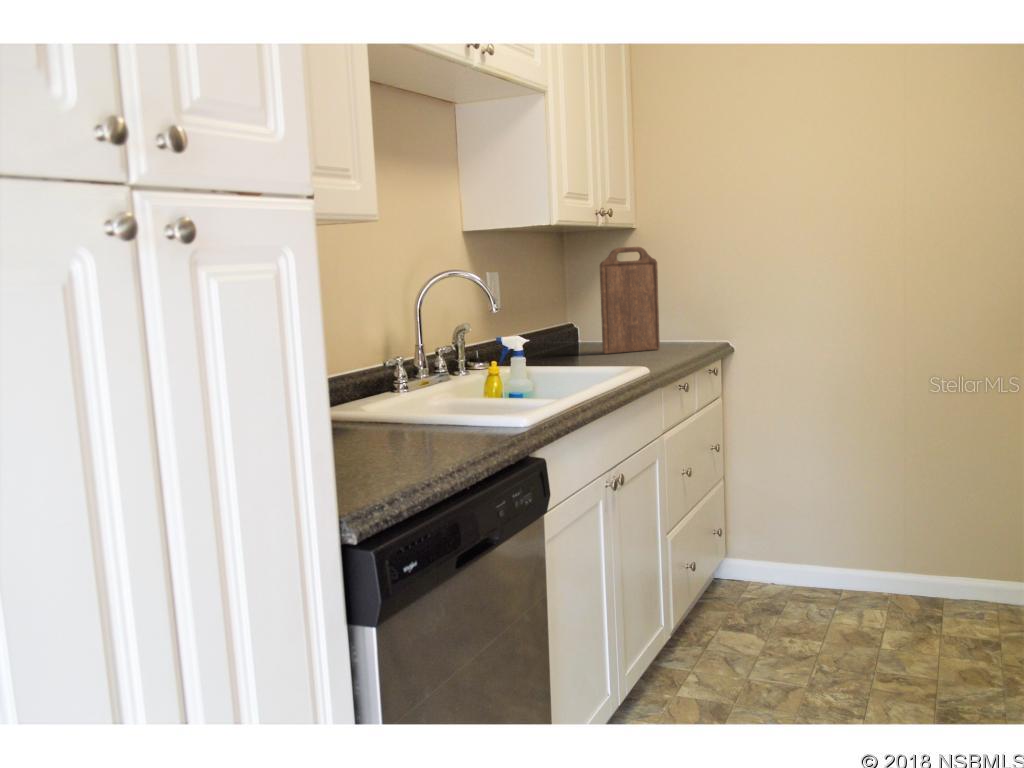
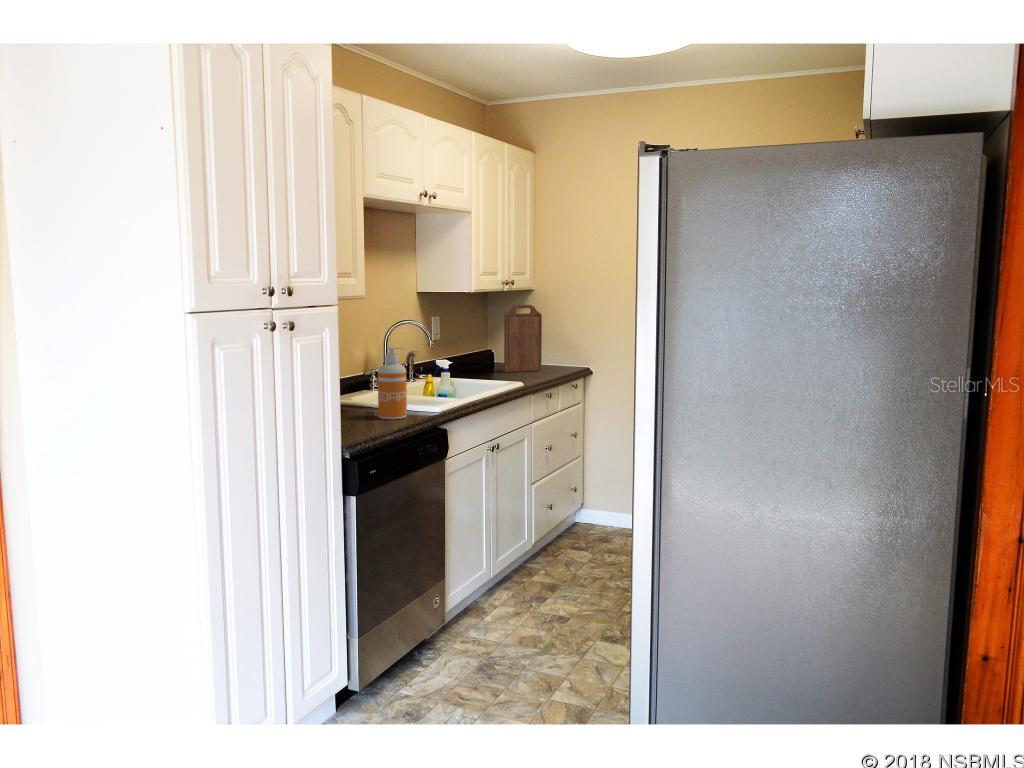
soap dispenser: none [409,305,468,445] -> present [378,347,407,419]

